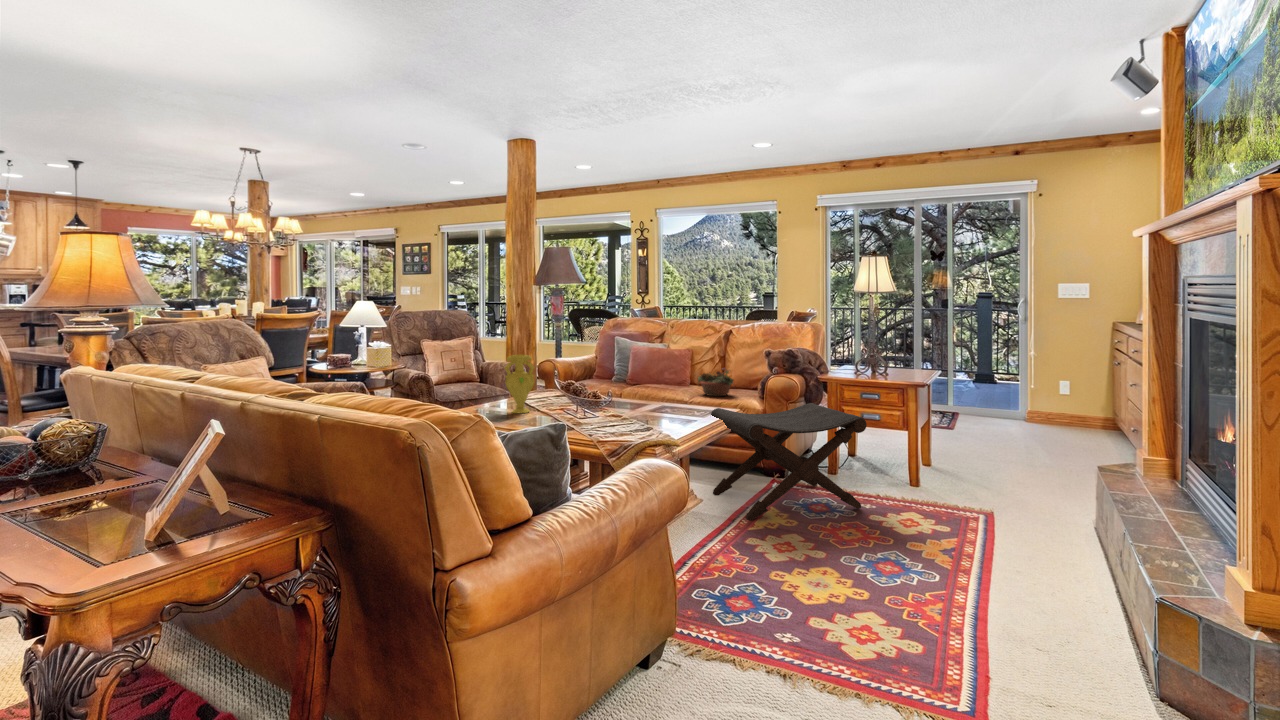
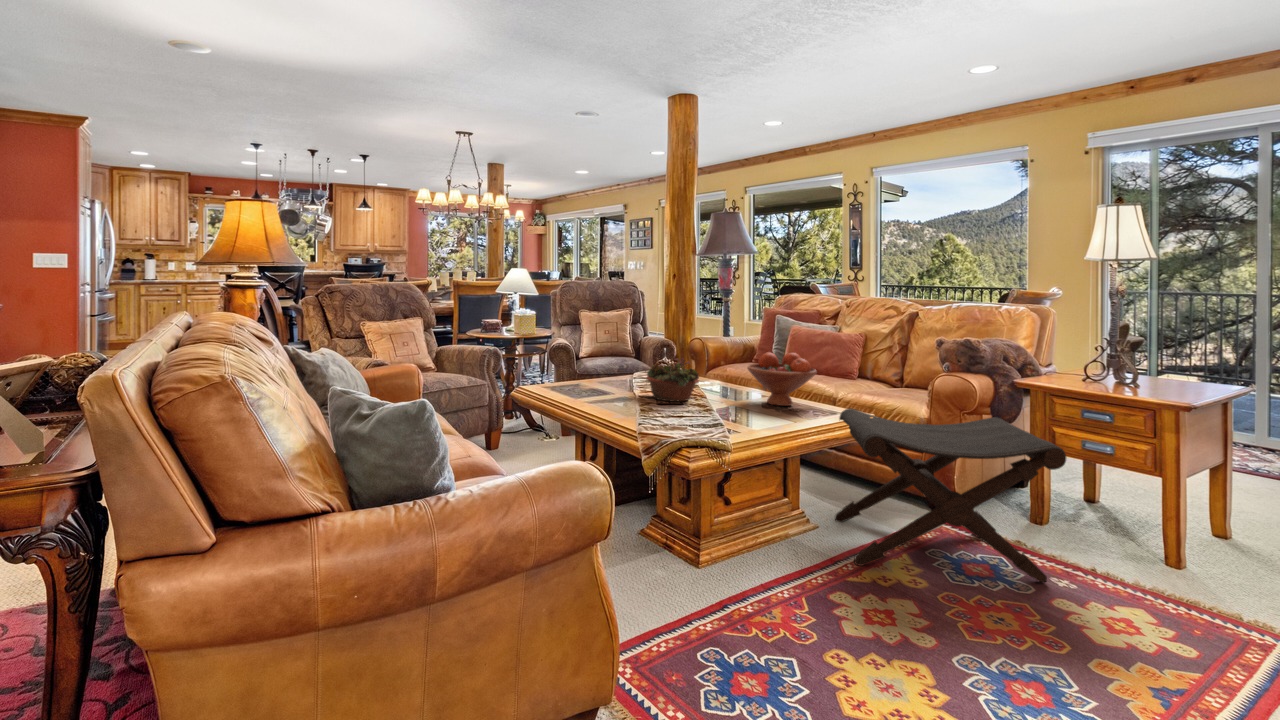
vase: present [505,355,534,413] -> none [594,320,630,387]
succulent planter: present [698,368,734,396] -> present [646,358,699,402]
fruit bowl: none [635,369,689,412] -> present [747,352,817,406]

